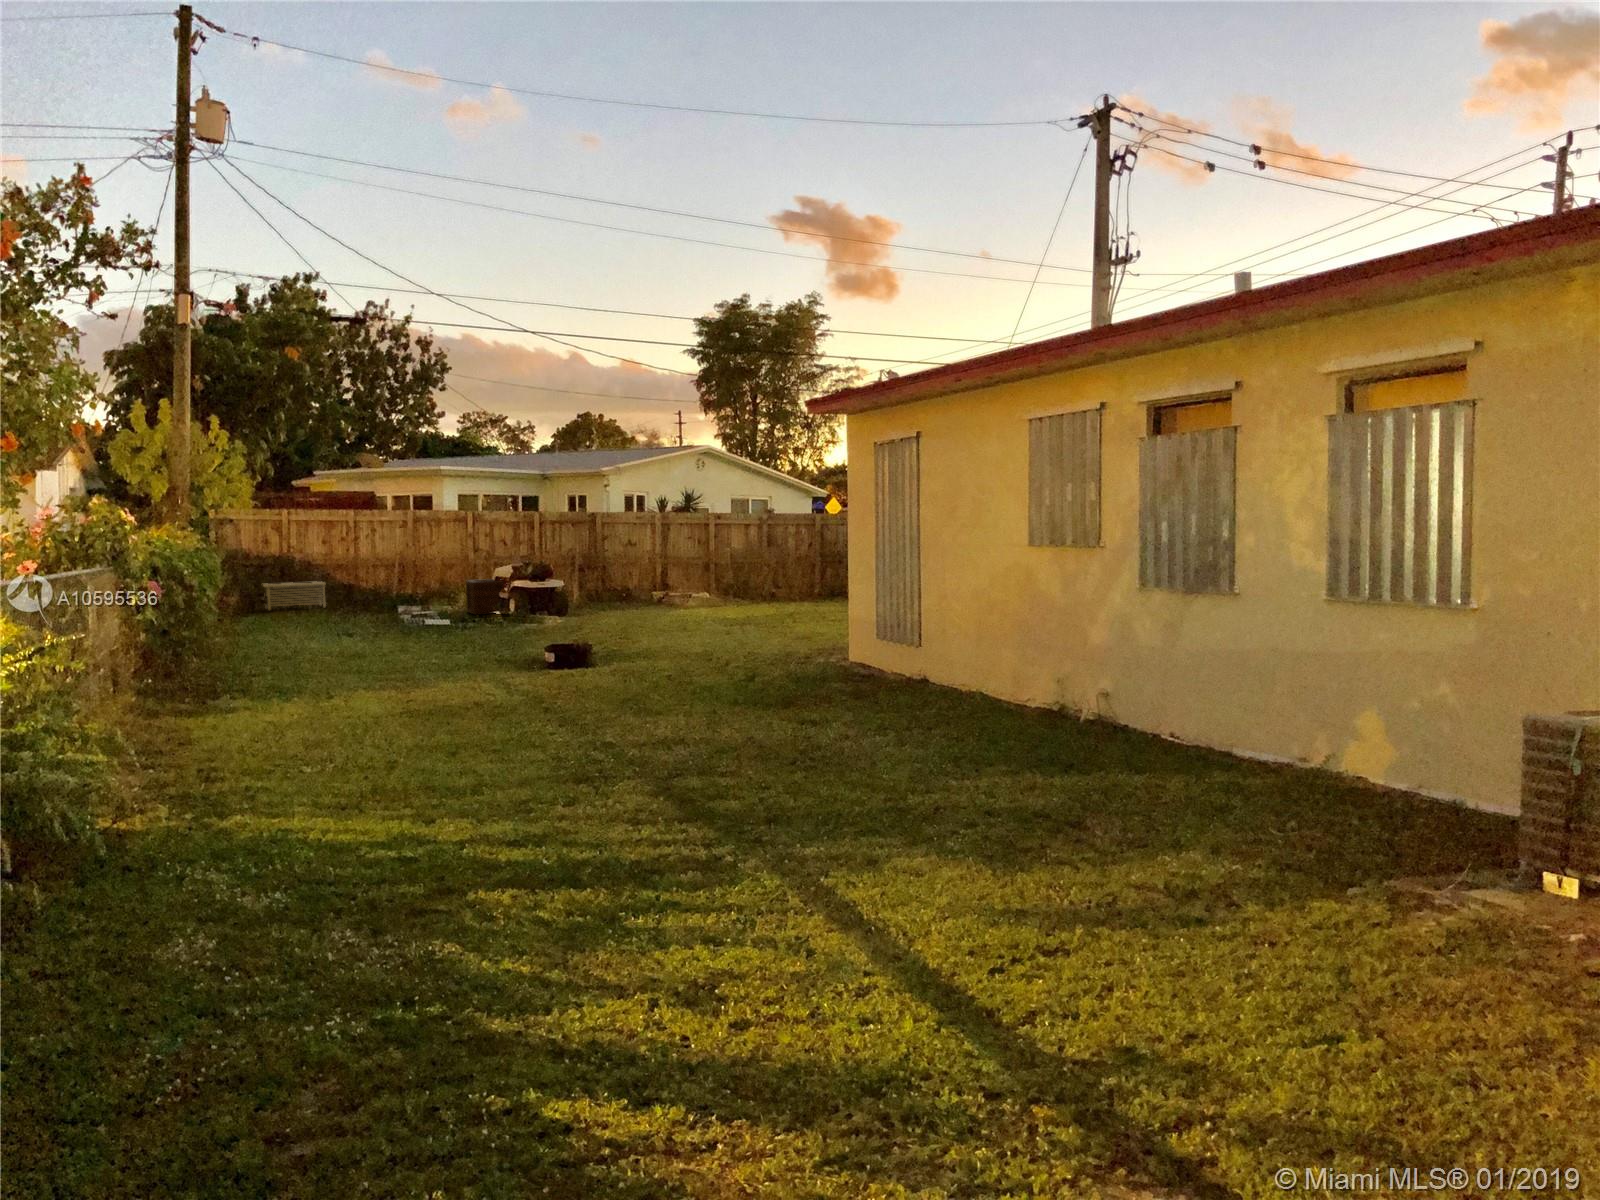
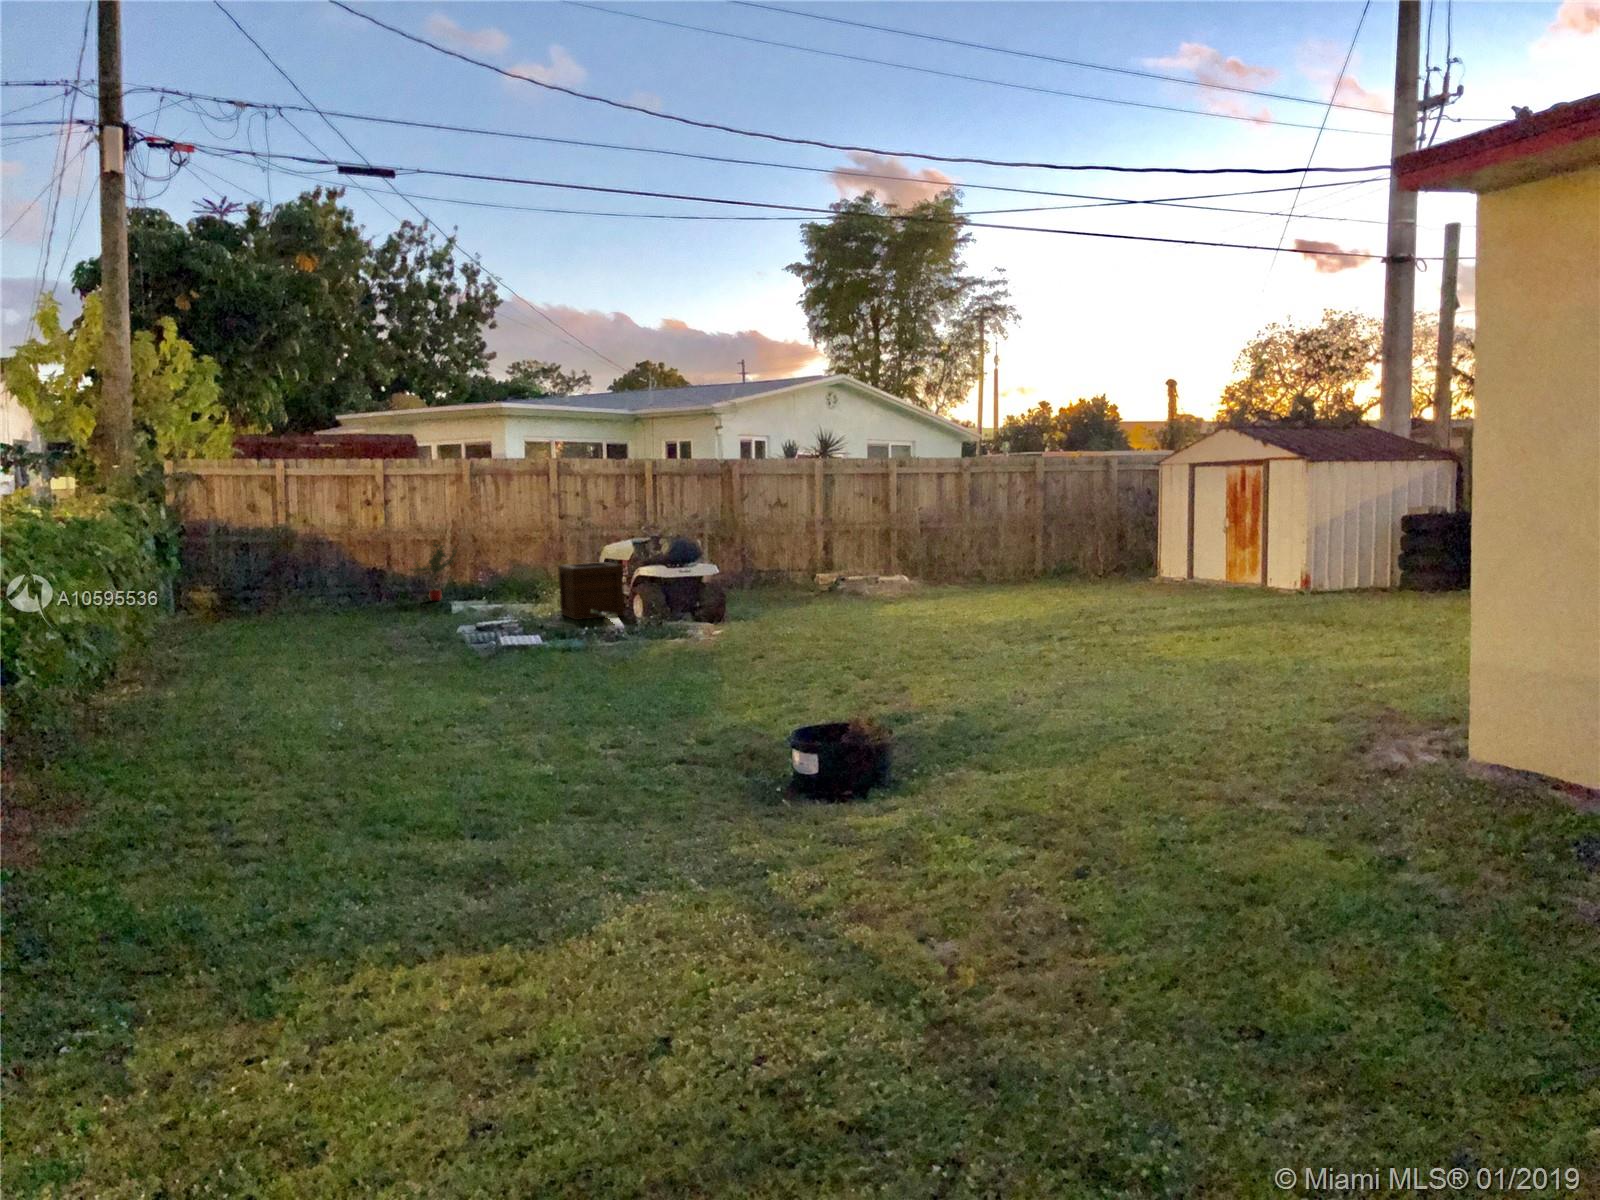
potted tree: none [368,565,403,605] -> present [410,542,457,601]
storage bench: present [263,582,326,610] -> none [248,567,345,613]

